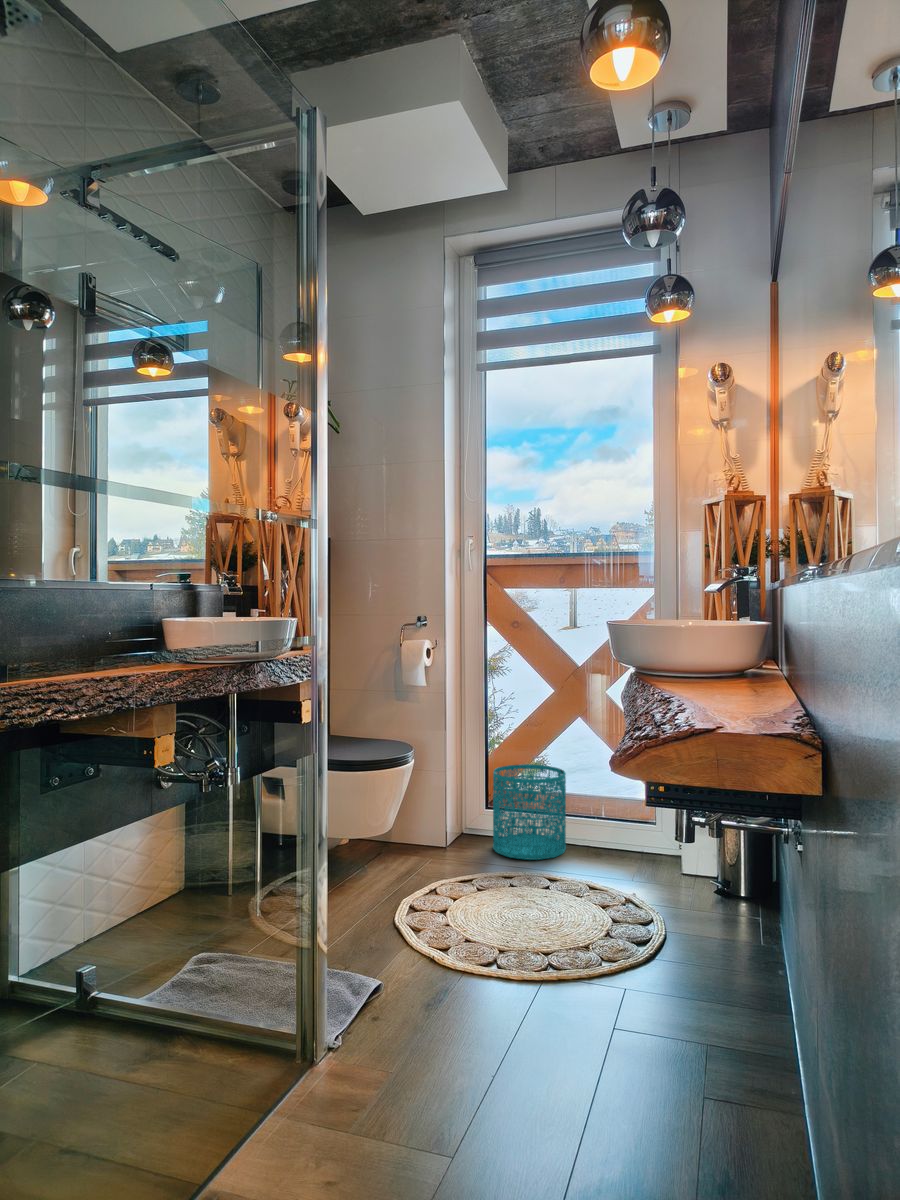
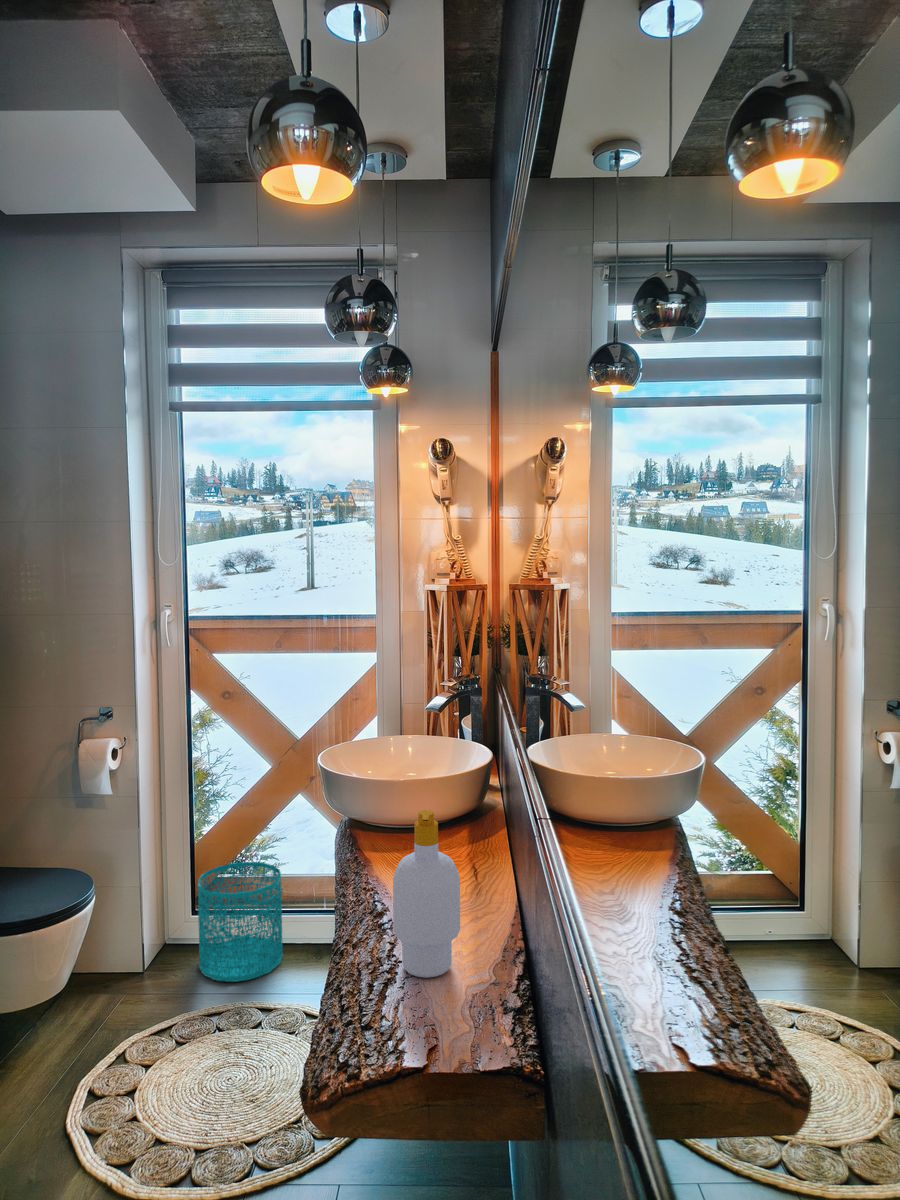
soap bottle: none [686,565,745,699] -> present [393,810,460,978]

